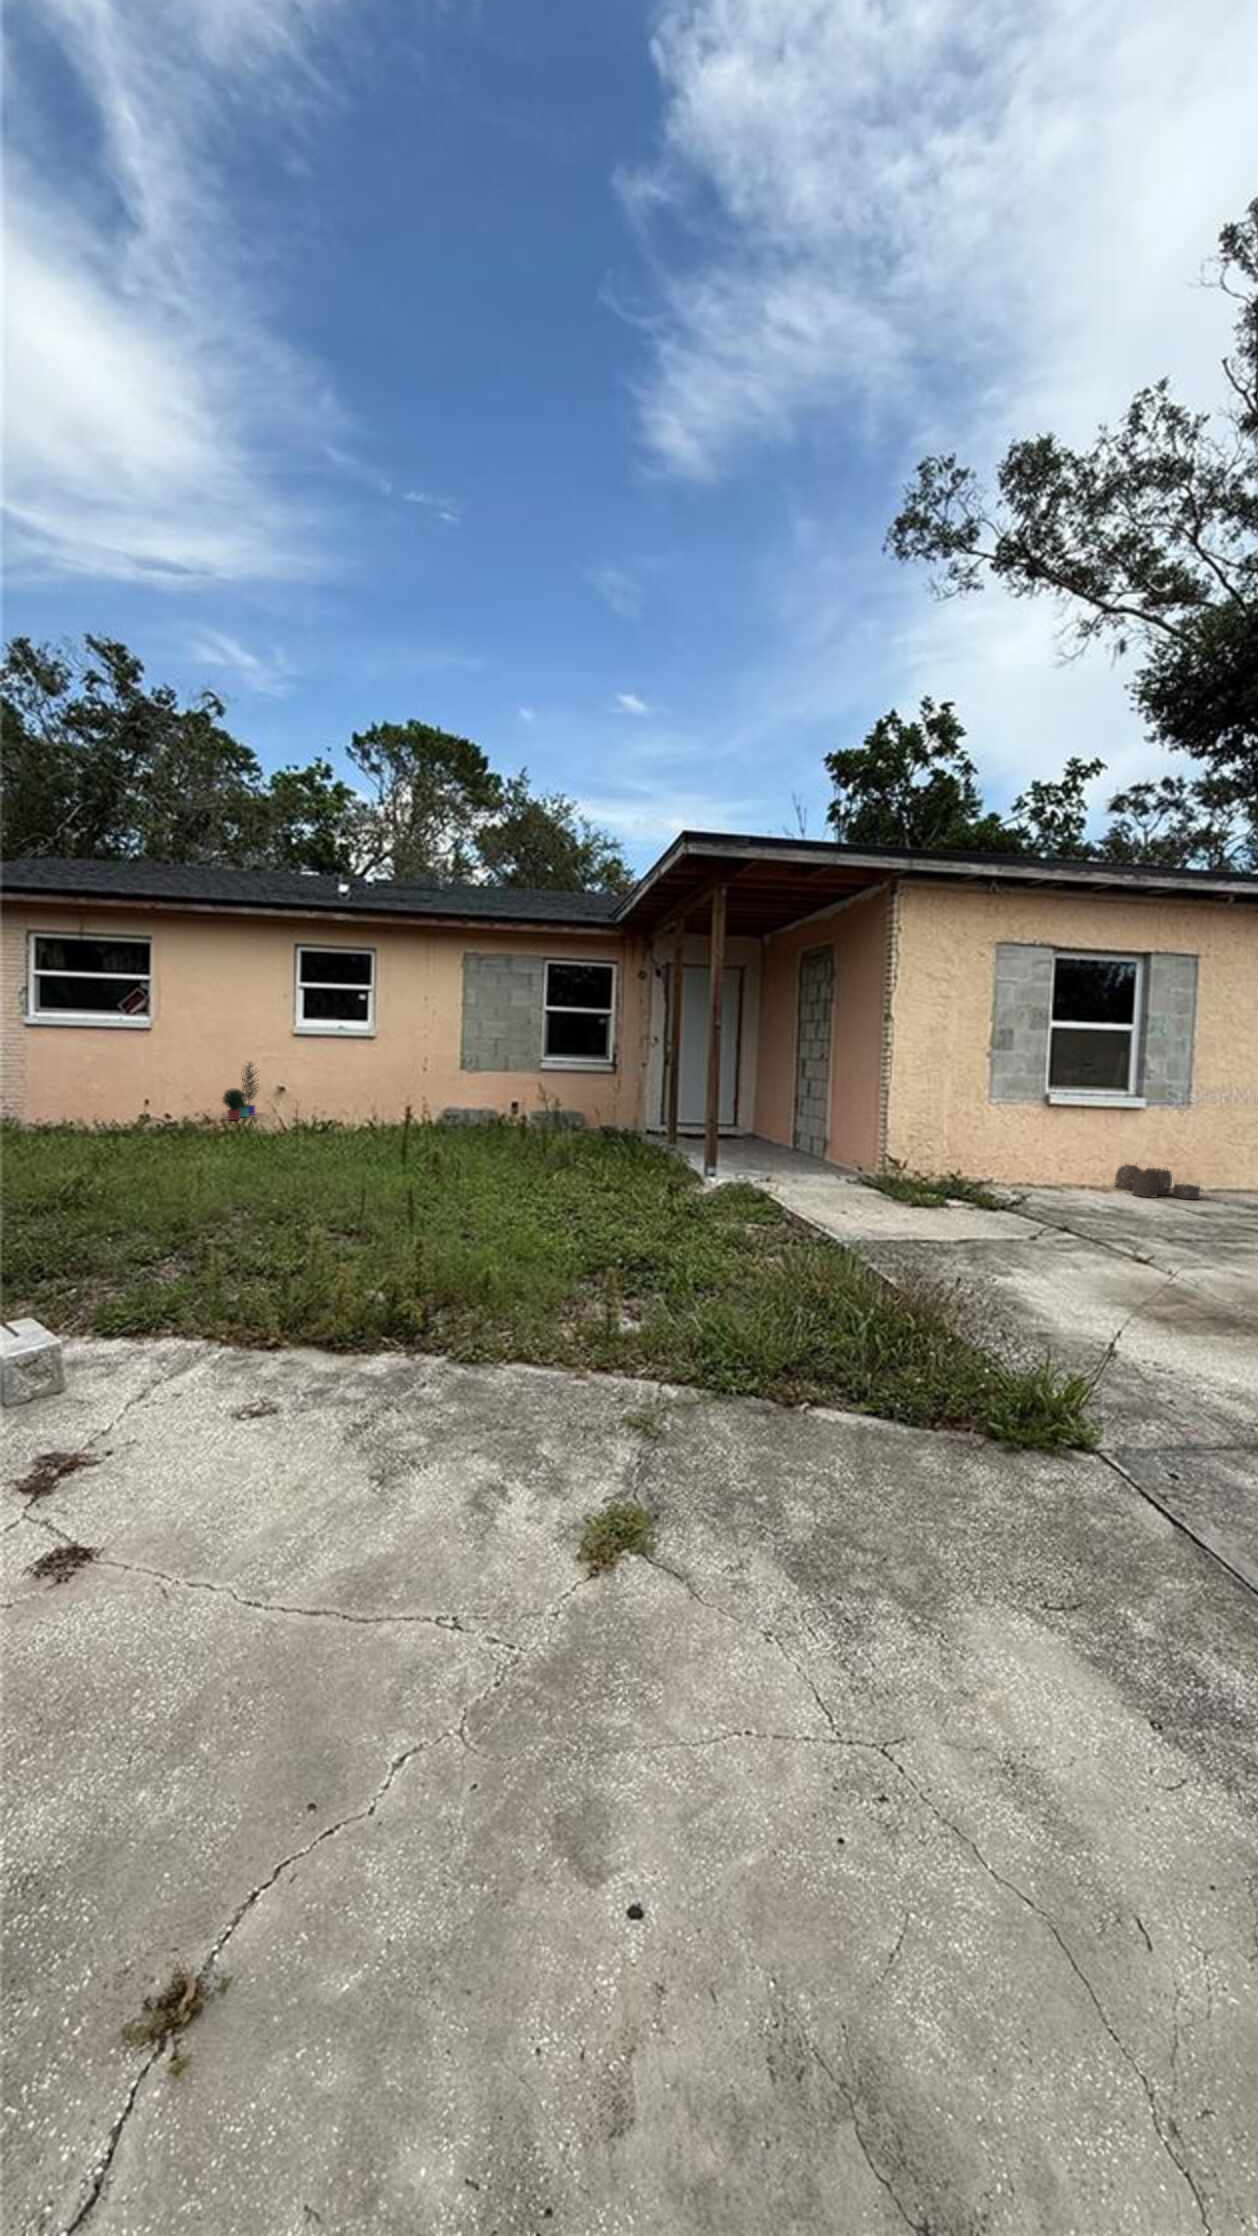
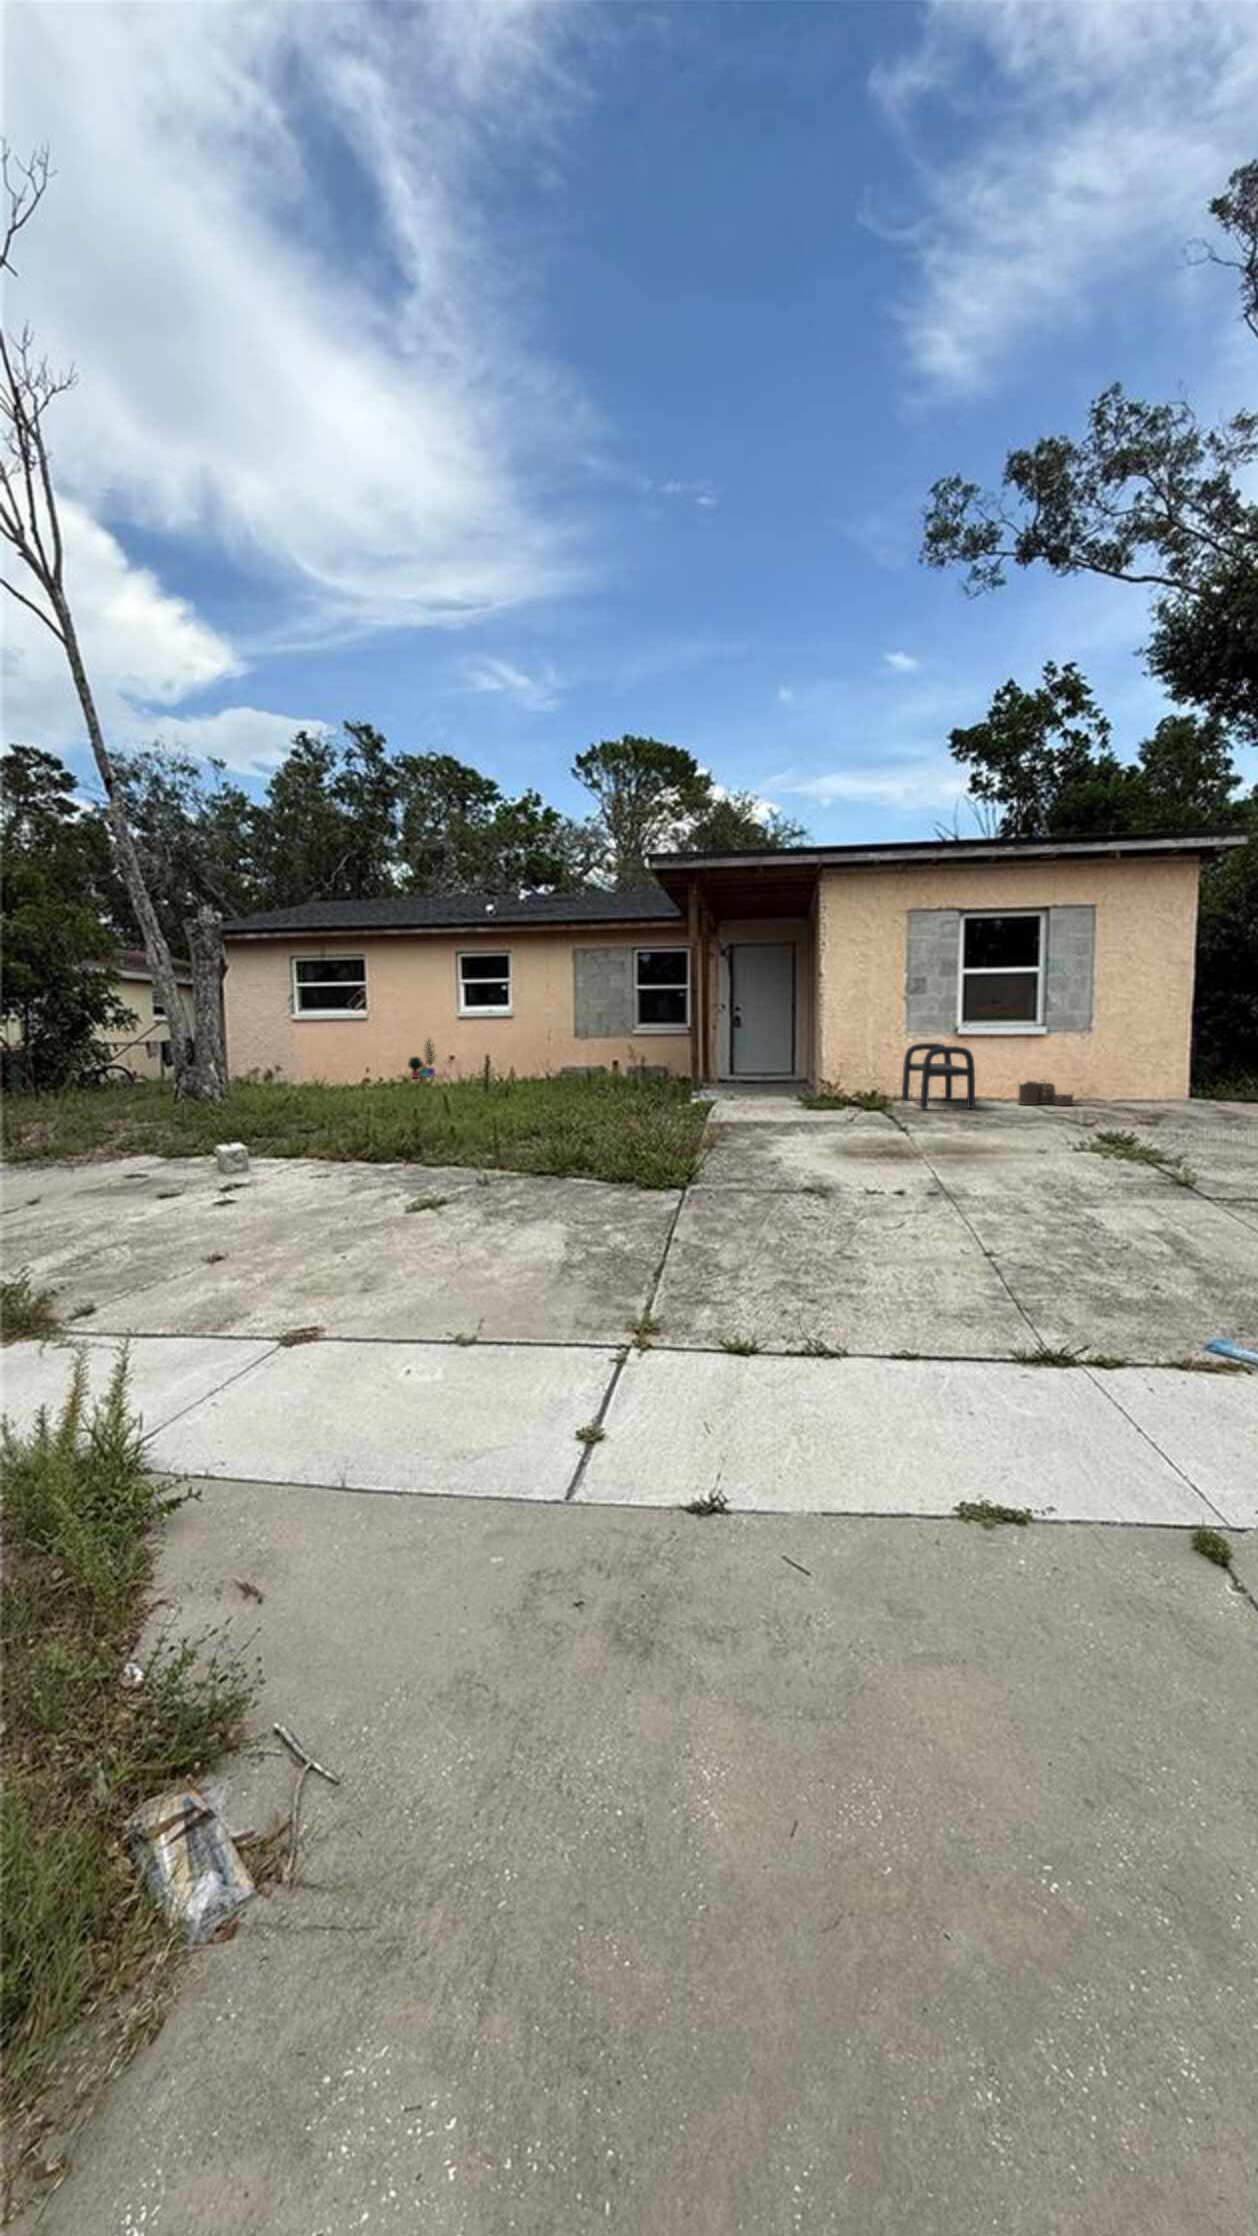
bench: none [983,1112,1111,1204] -> present [902,1043,975,1109]

